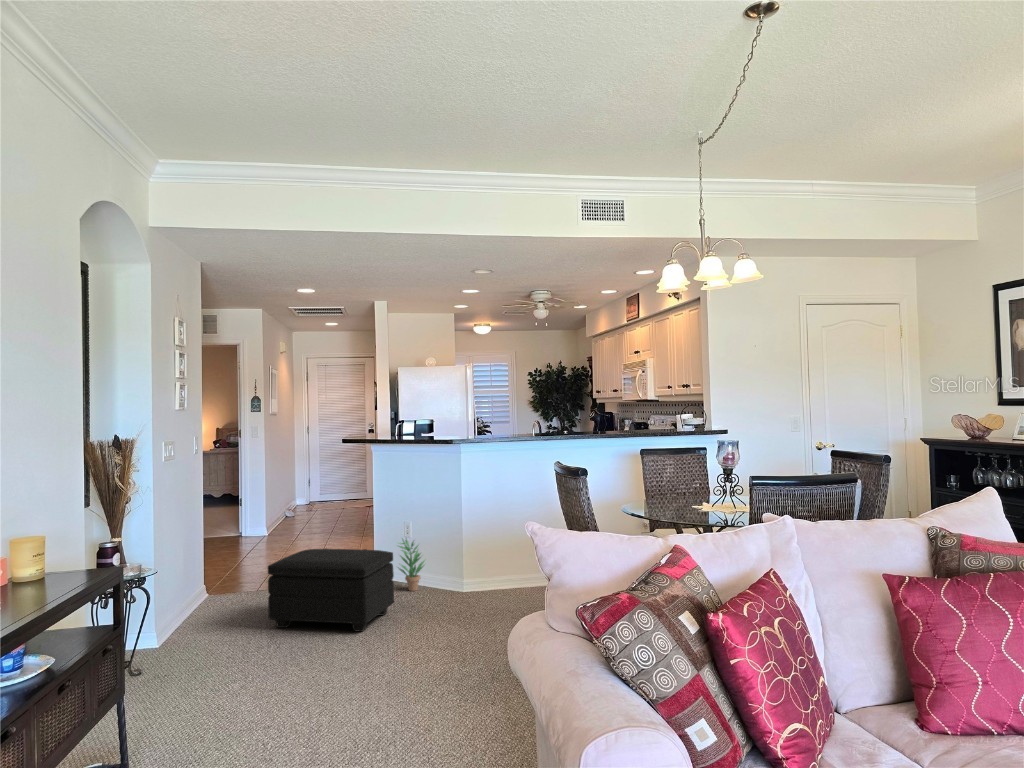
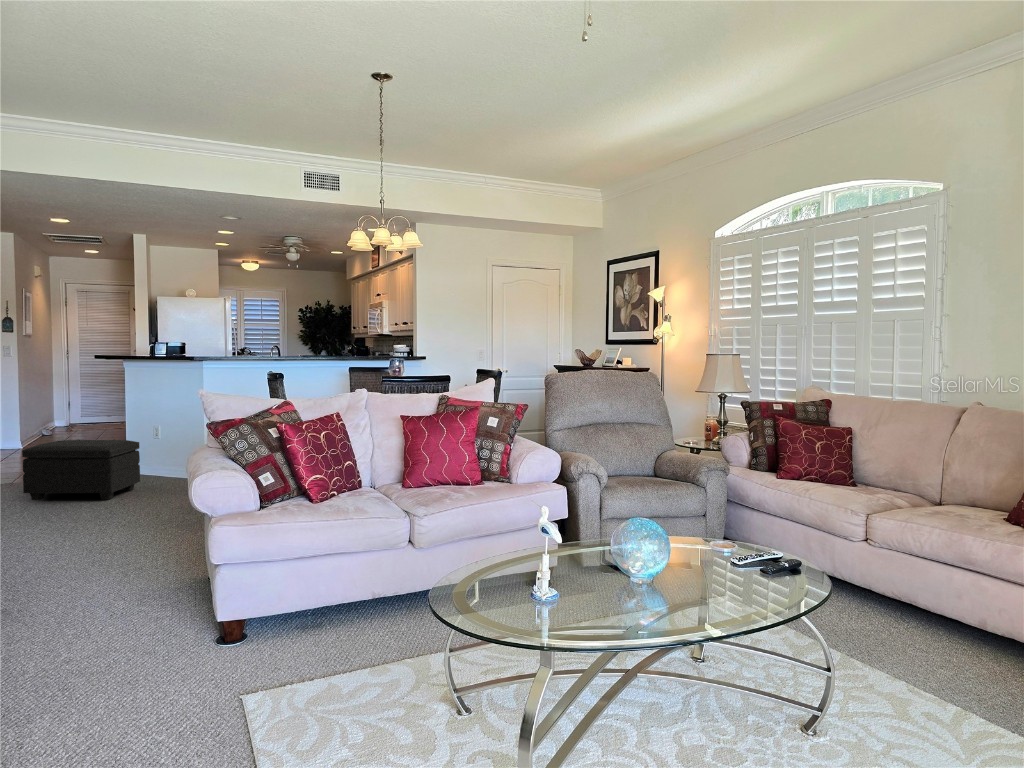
potted plant: present [398,538,424,591] -> none [145,434,174,477]

